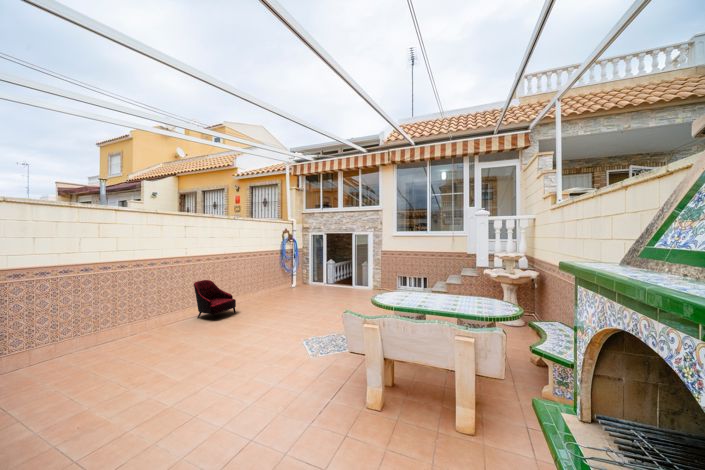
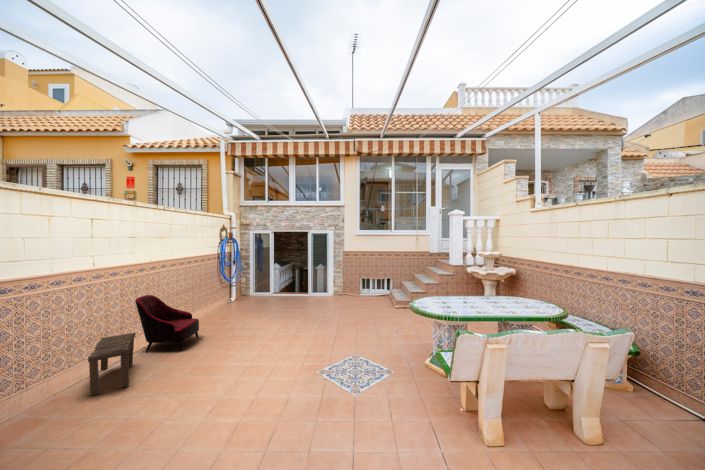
bench: none [139,304,183,340] -> present [88,333,135,396]

